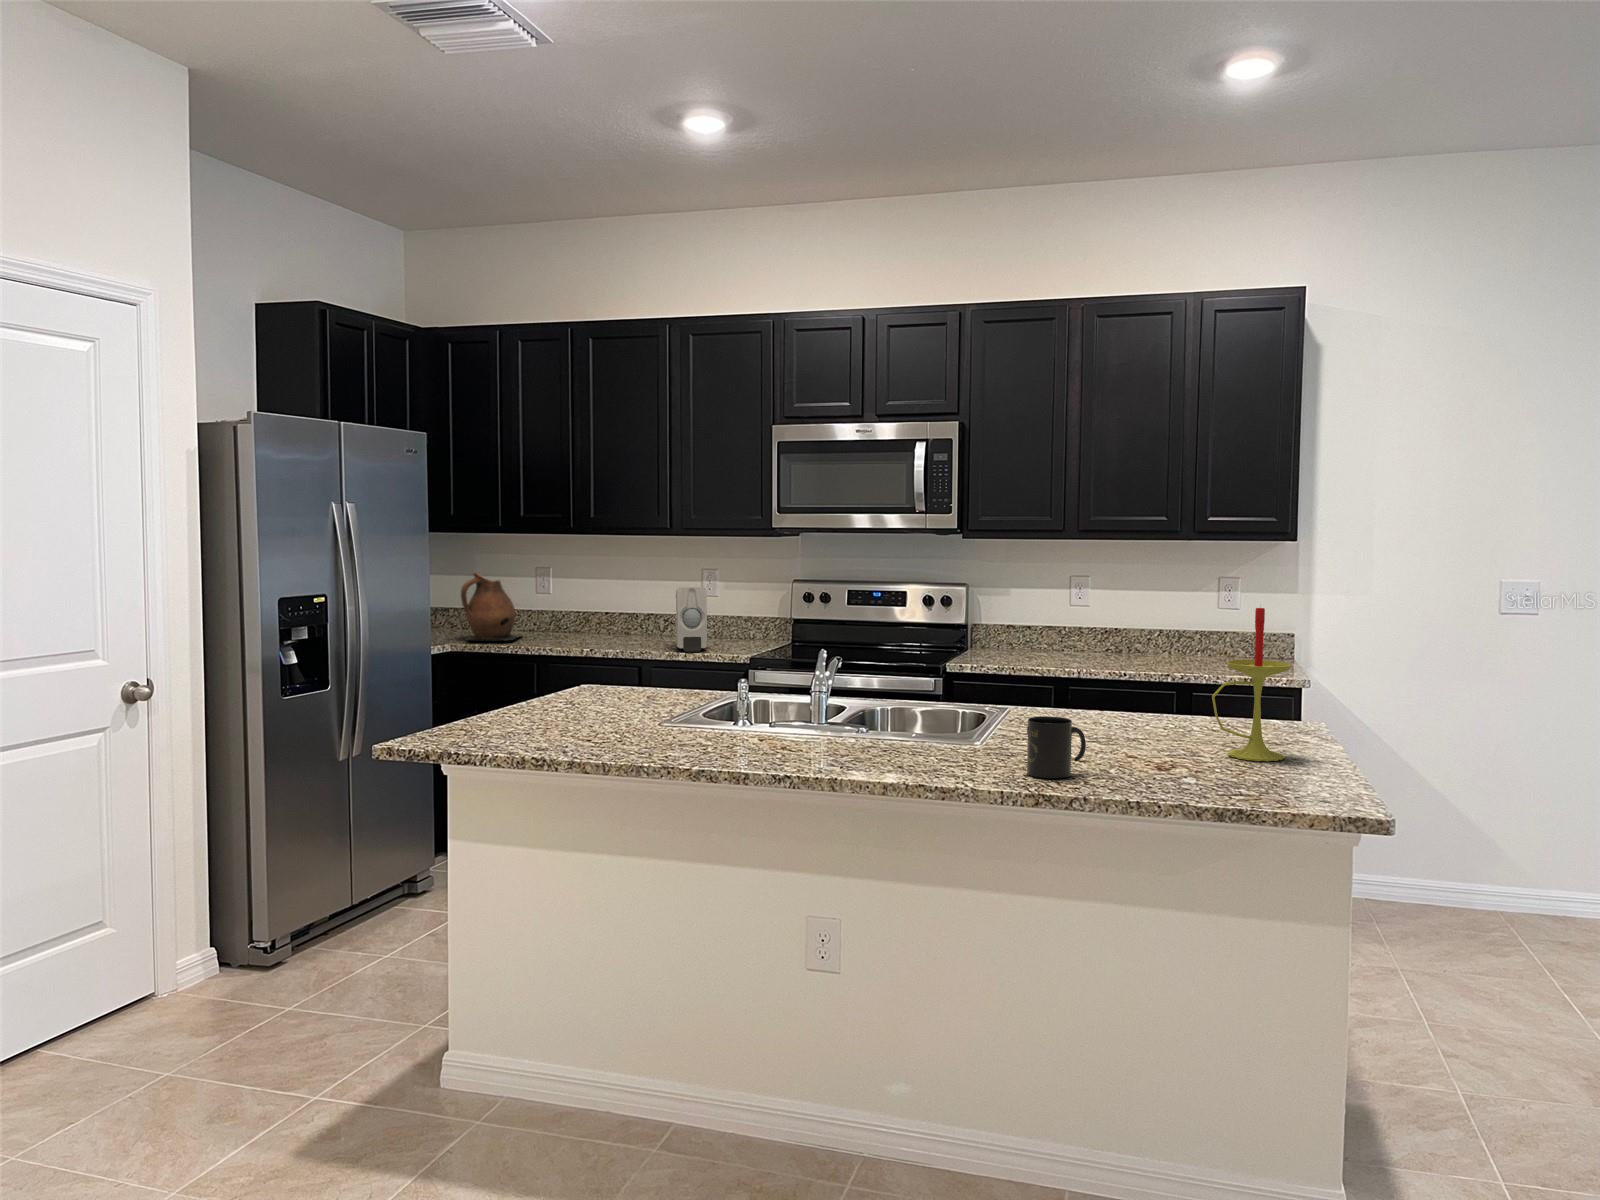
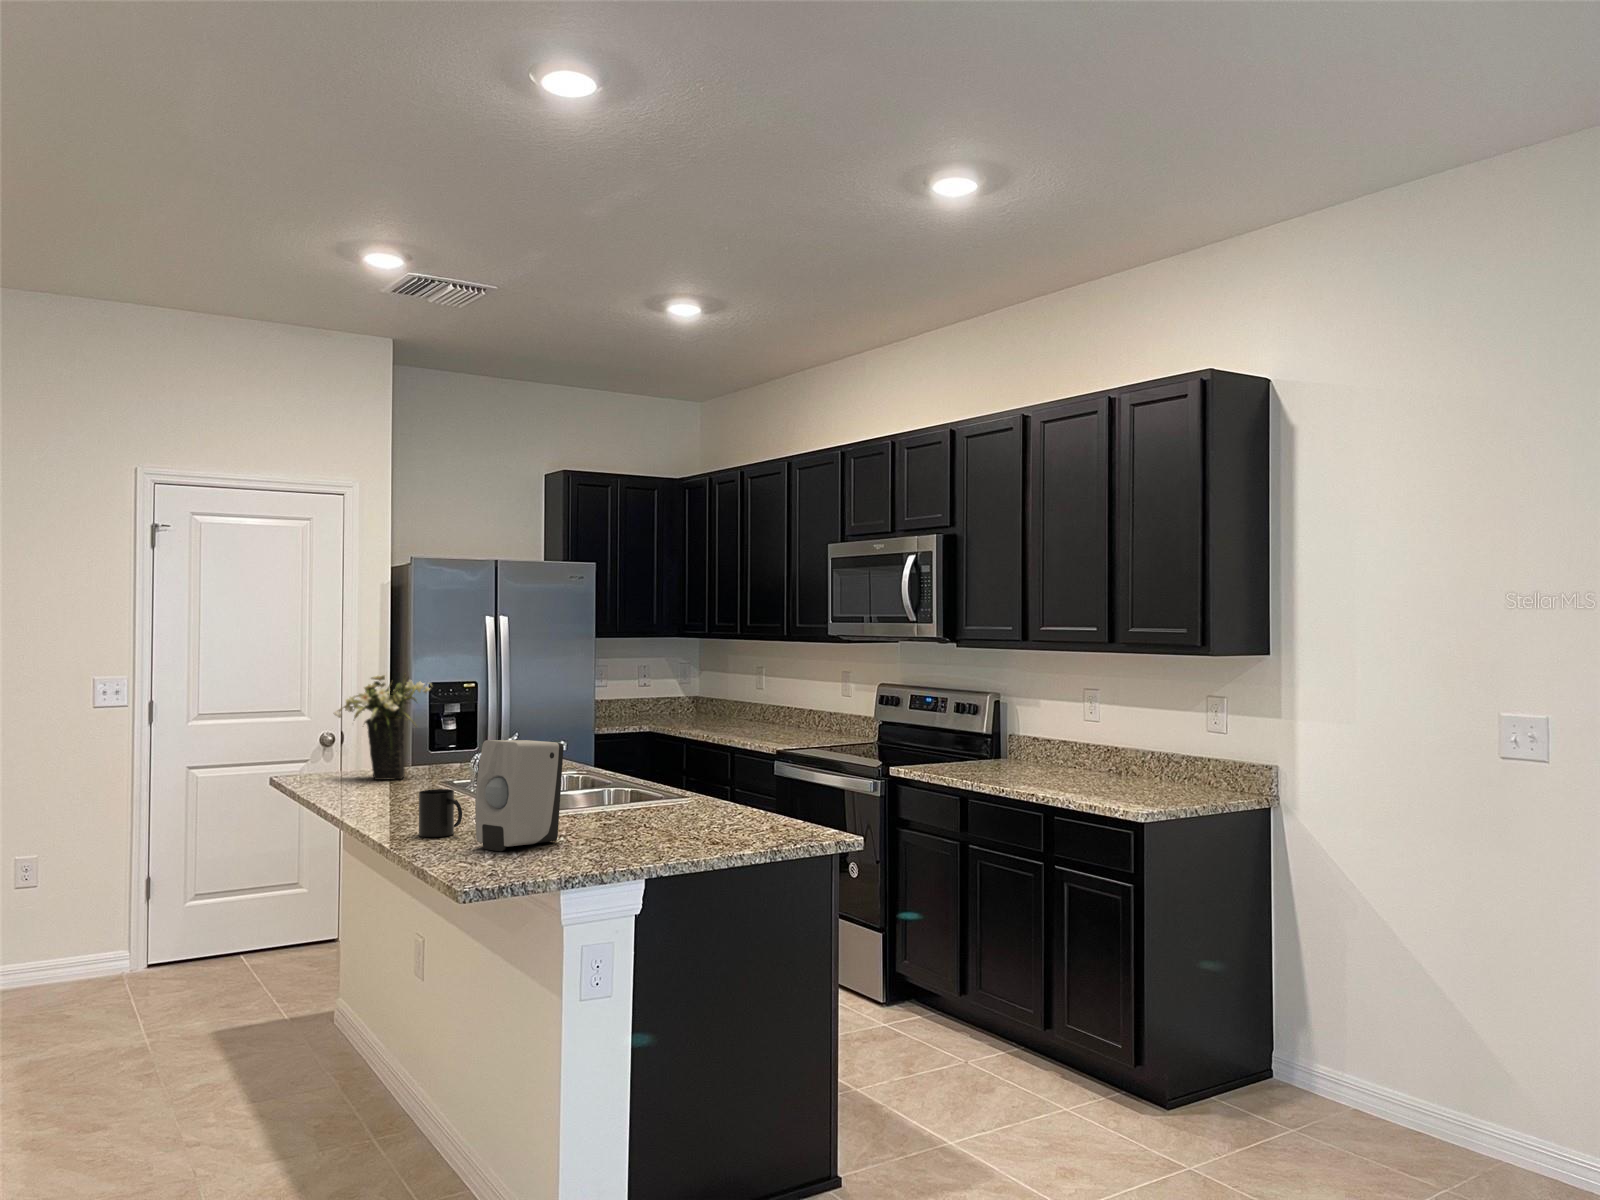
ceramic pitcher: present [461,573,522,641] -> none [665,669,717,726]
flower arrangement: none [519,577,648,733] -> present [334,674,432,780]
soap dispenser: present [676,587,707,652] -> present [475,740,563,851]
candle: present [1212,608,1291,761] -> none [600,711,653,852]

